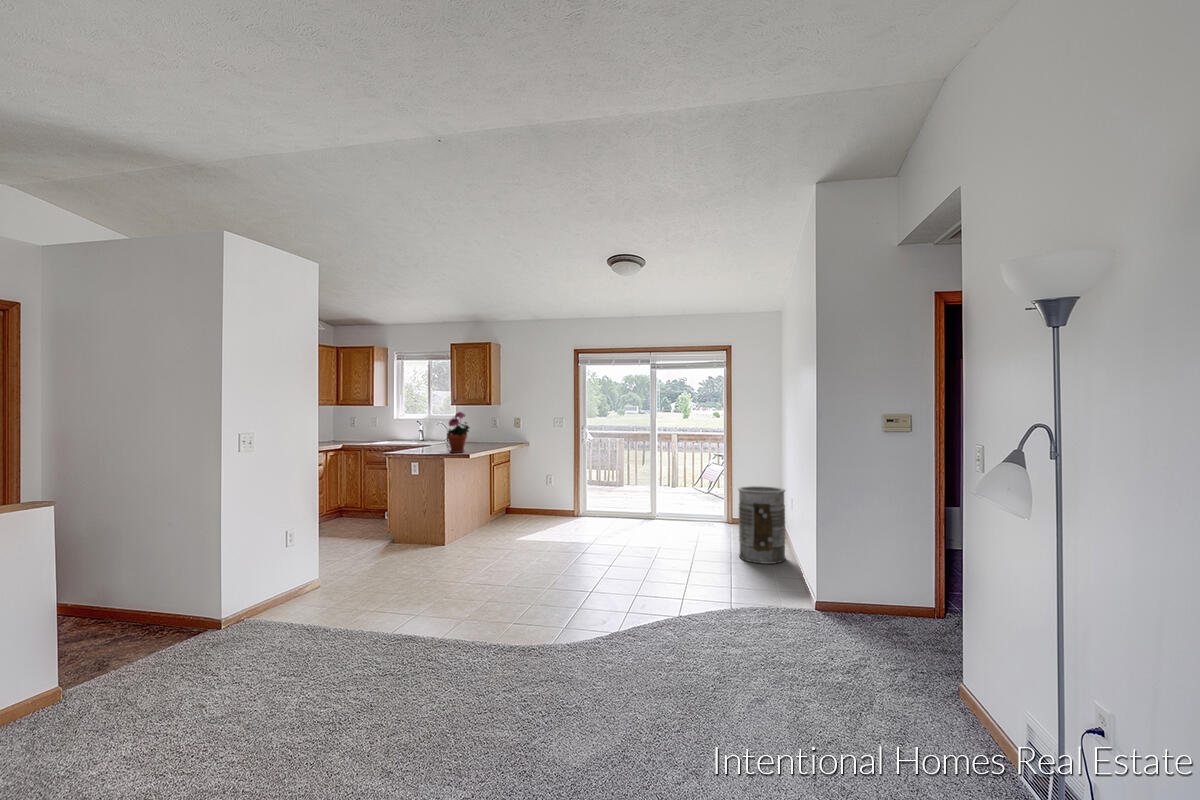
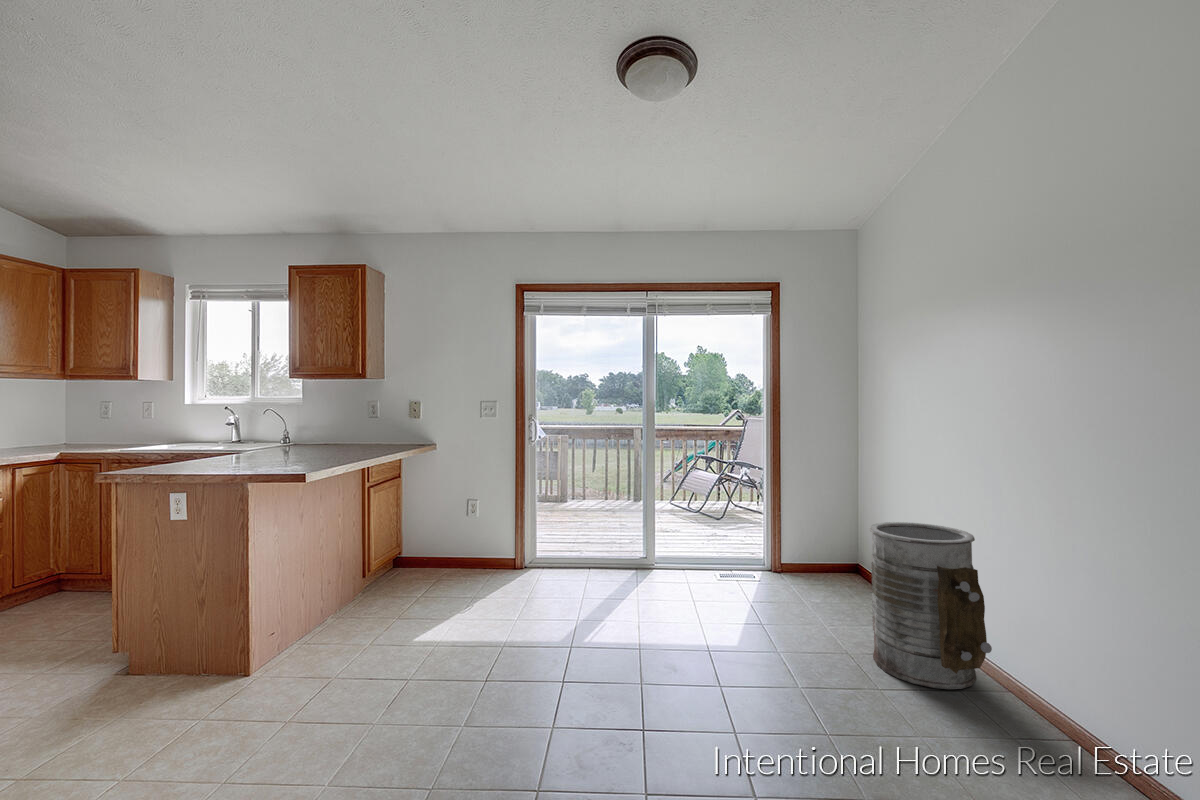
potted plant: present [447,412,470,453] -> none [255,380,313,470]

